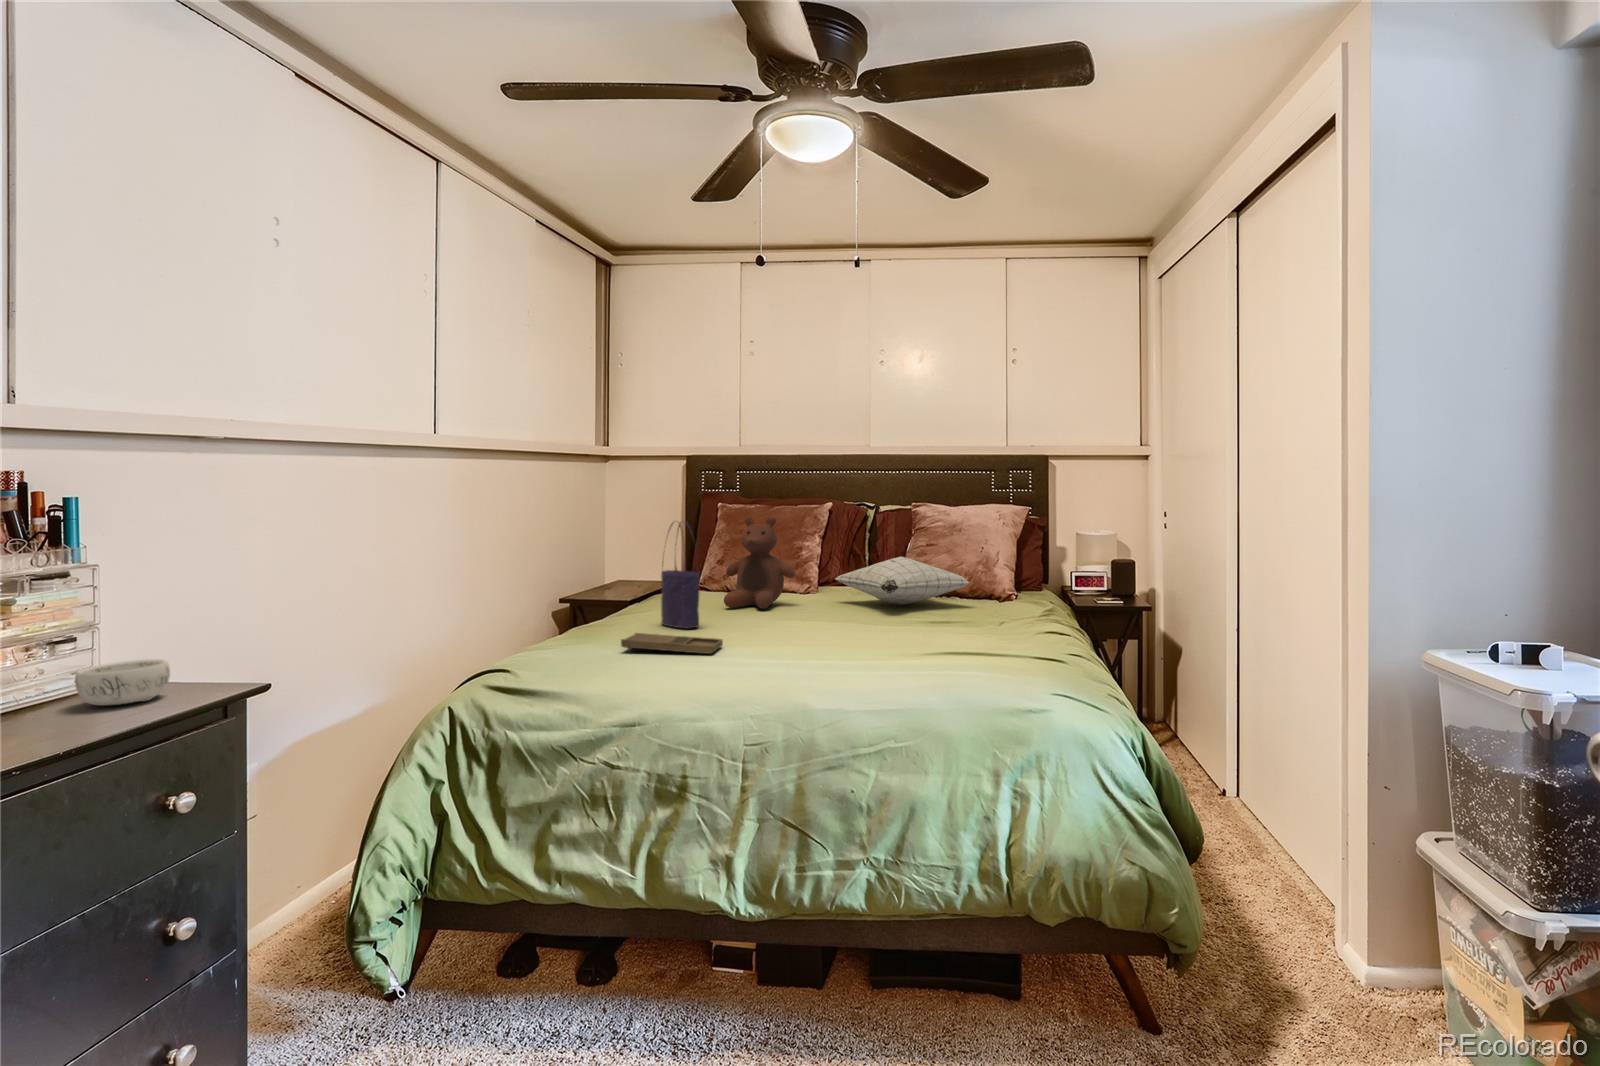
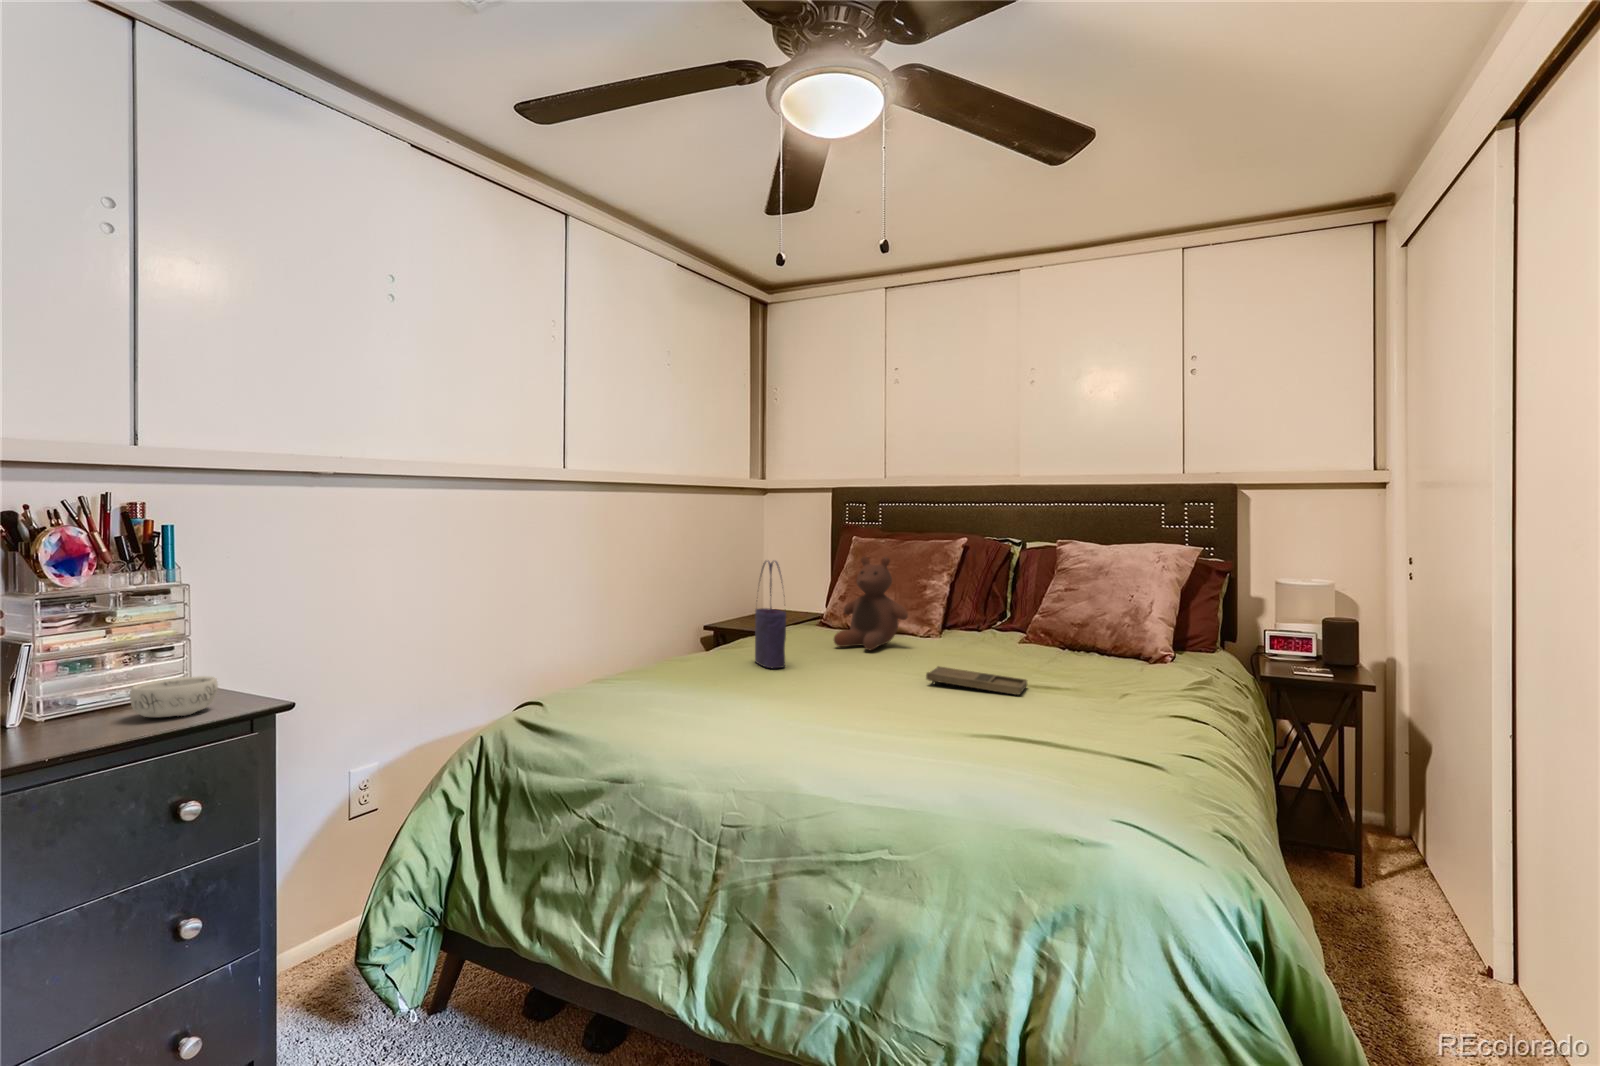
pillow: present [835,557,969,605] -> none [952,603,1101,655]
tray: present [621,633,723,654] -> present [926,666,1027,695]

